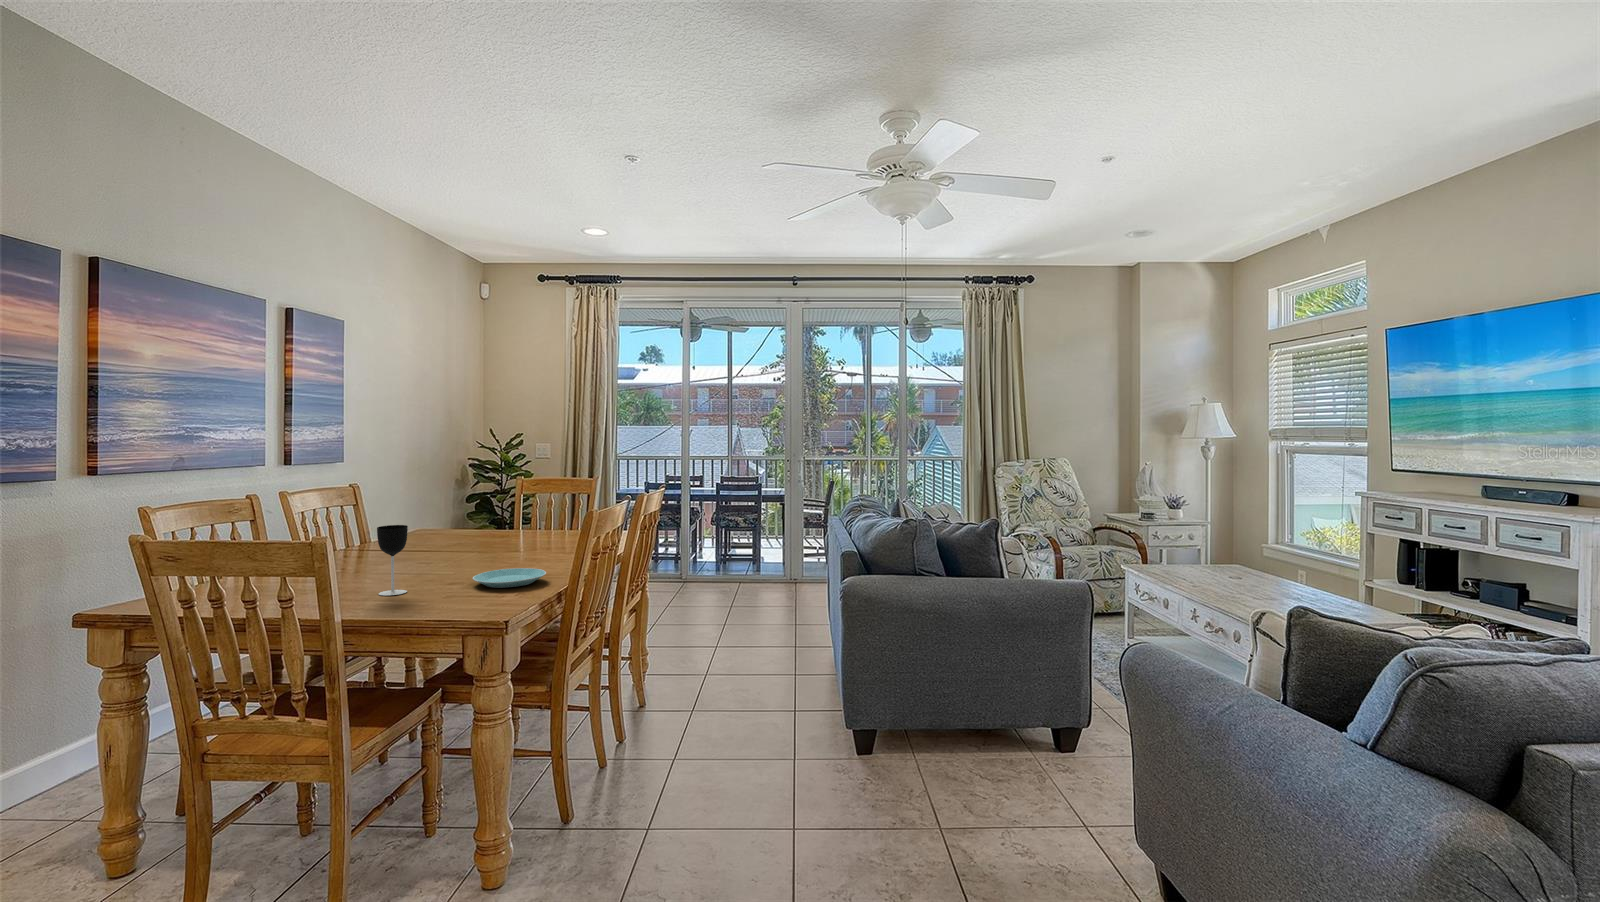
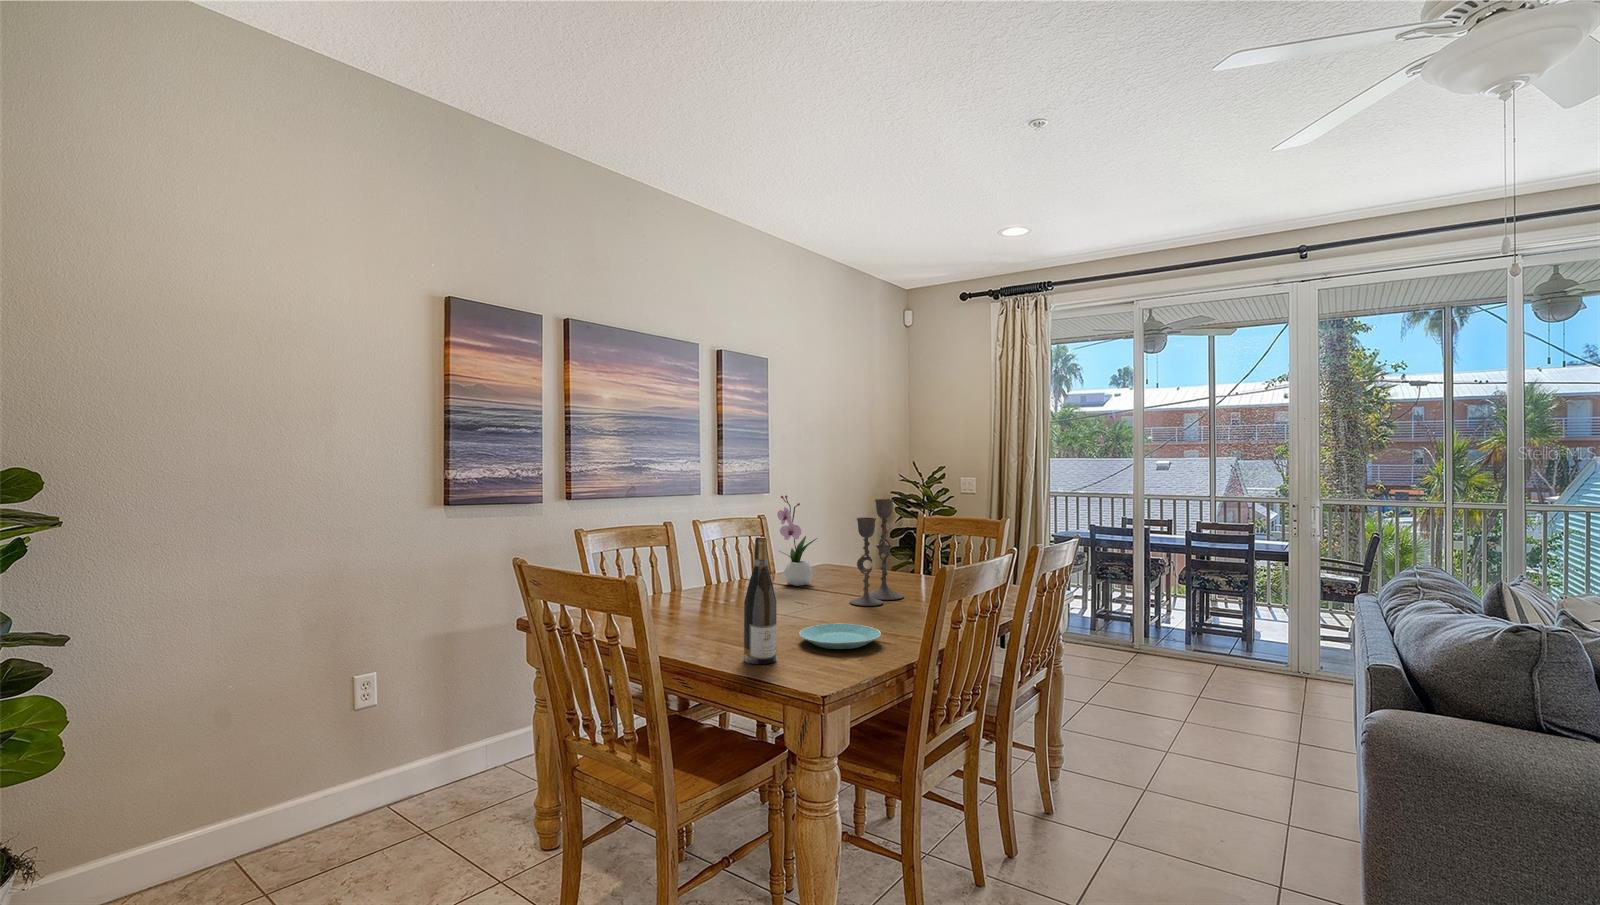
flower arrangement: none [398,464,442,549] -> present [777,495,817,586]
candlestick: none [488,465,533,557] -> present [850,499,904,606]
wine bottle: none [437,498,467,605] -> present [744,537,777,664]
wine glass: present [377,525,408,595] -> none [707,562,736,640]

